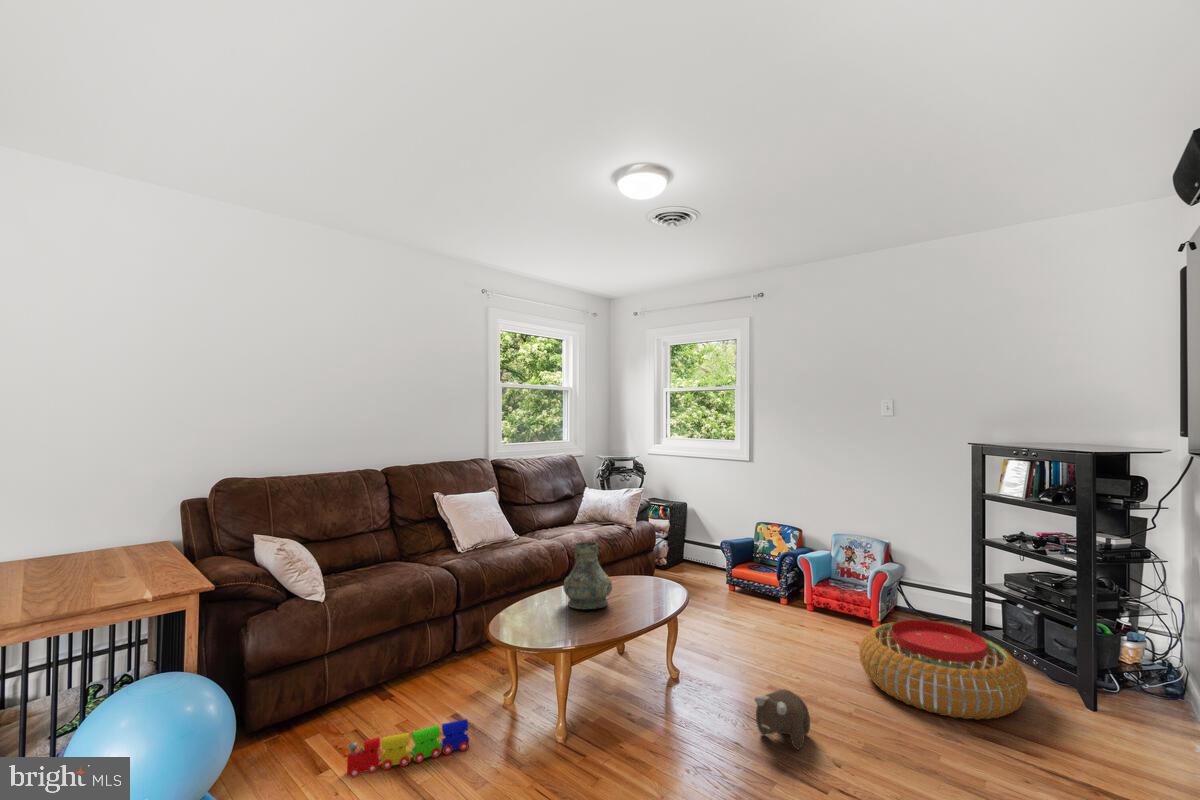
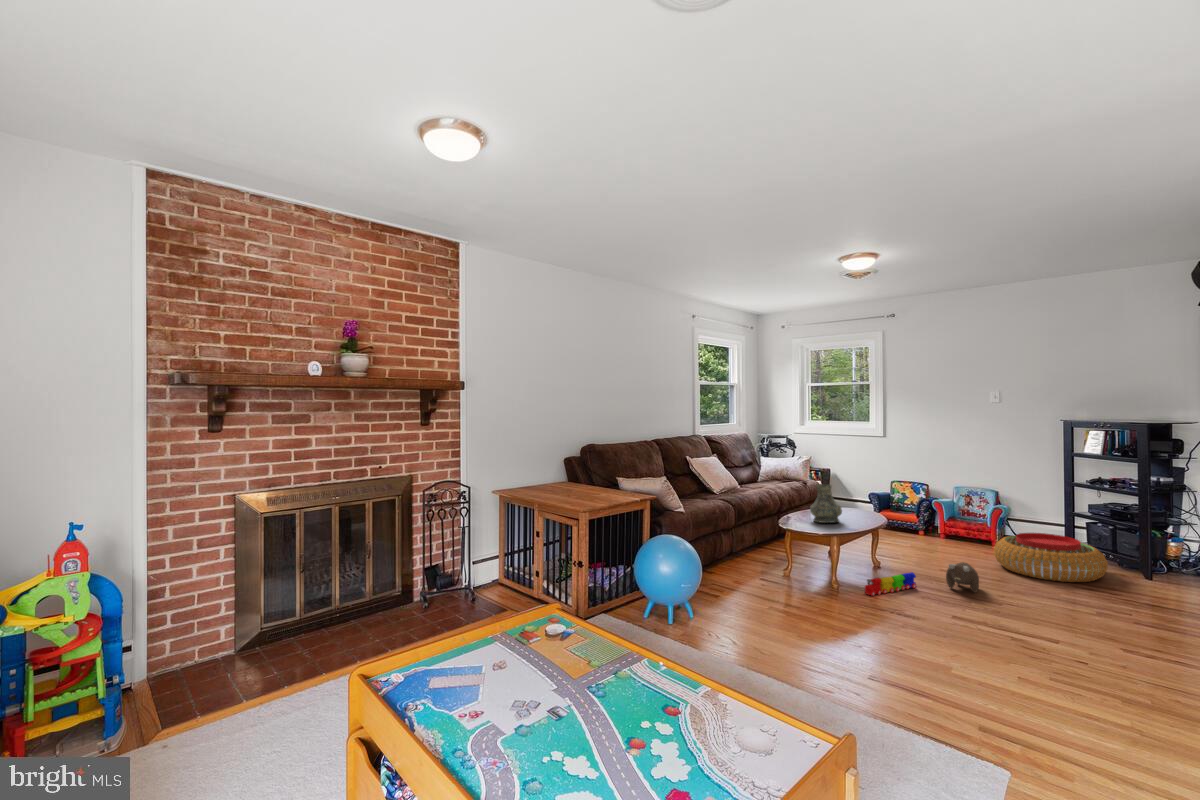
toy train: present [347,719,469,778] -> present [865,573,916,596]

